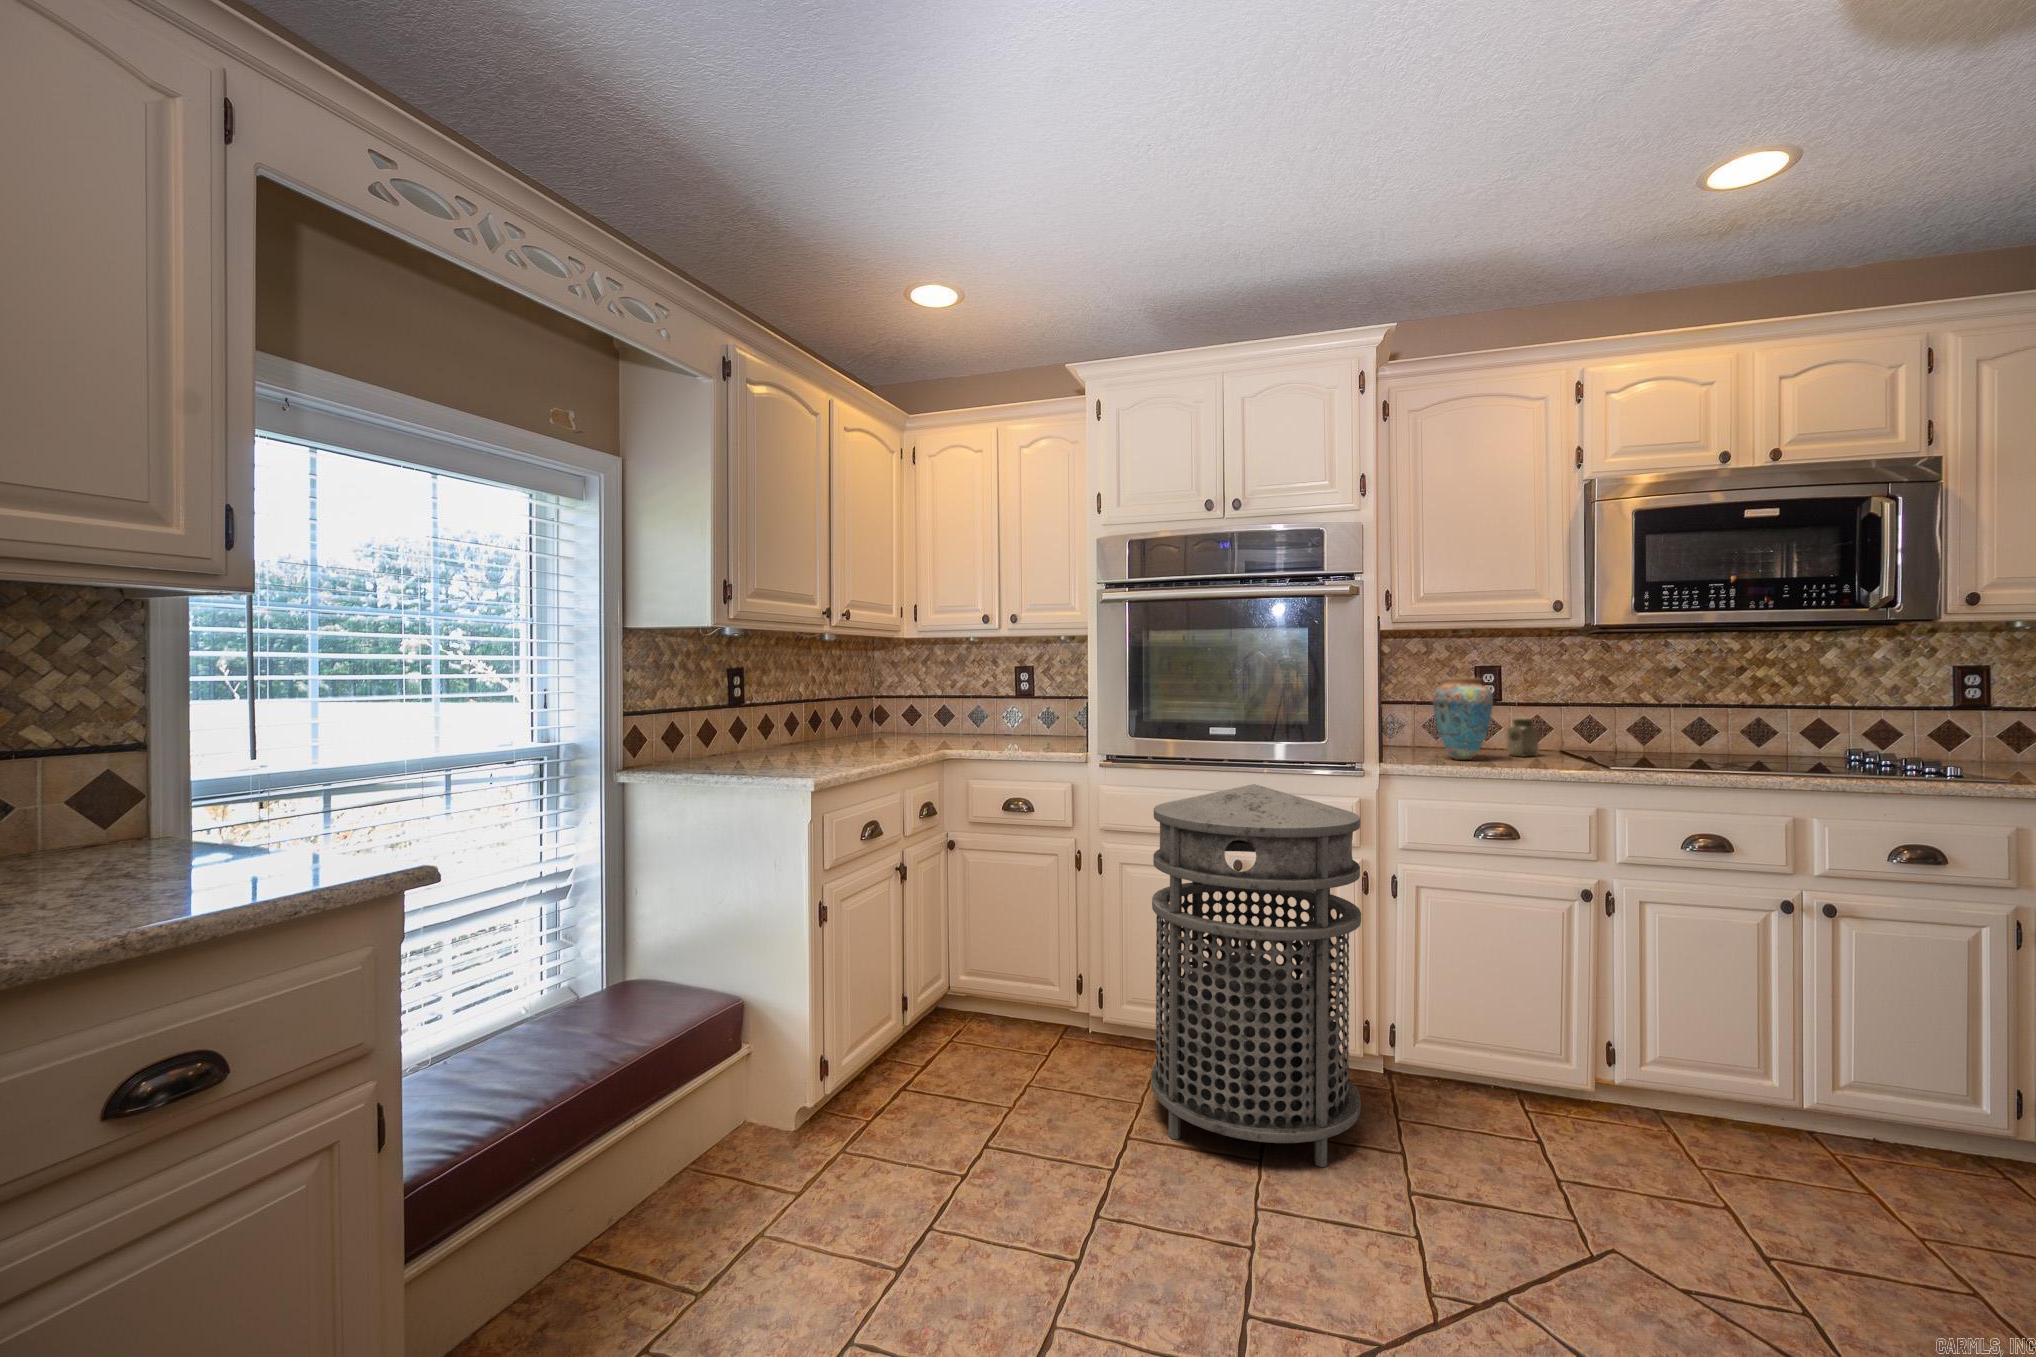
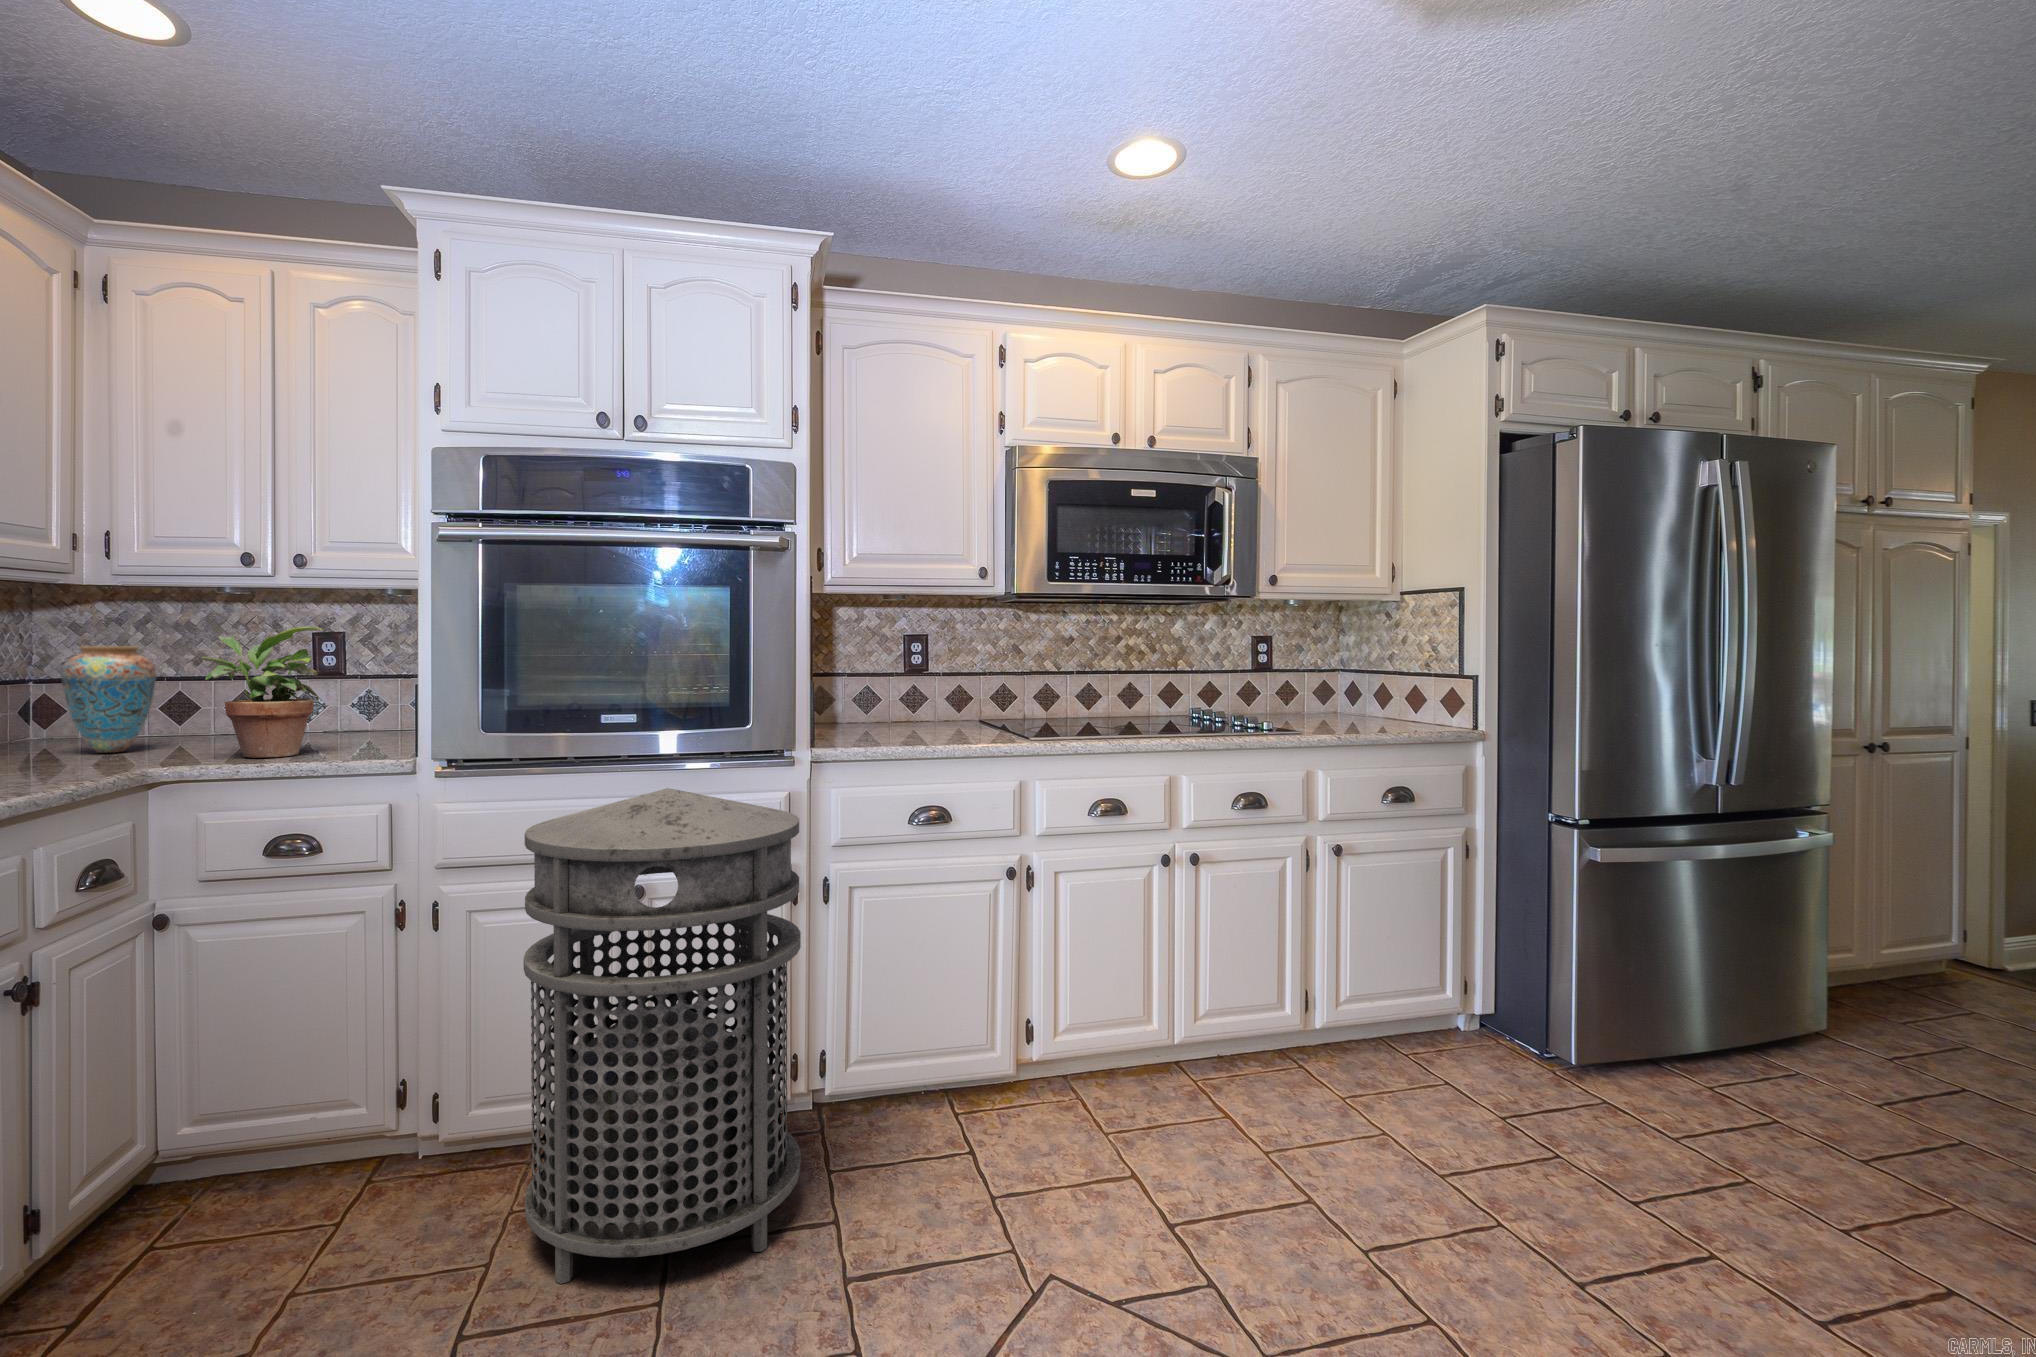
potted plant: none [980,665,1042,748] -> present [202,627,322,758]
vase: present [1433,678,1493,760] -> present [61,646,156,753]
salt shaker: present [1507,718,1538,757] -> none [935,690,964,732]

